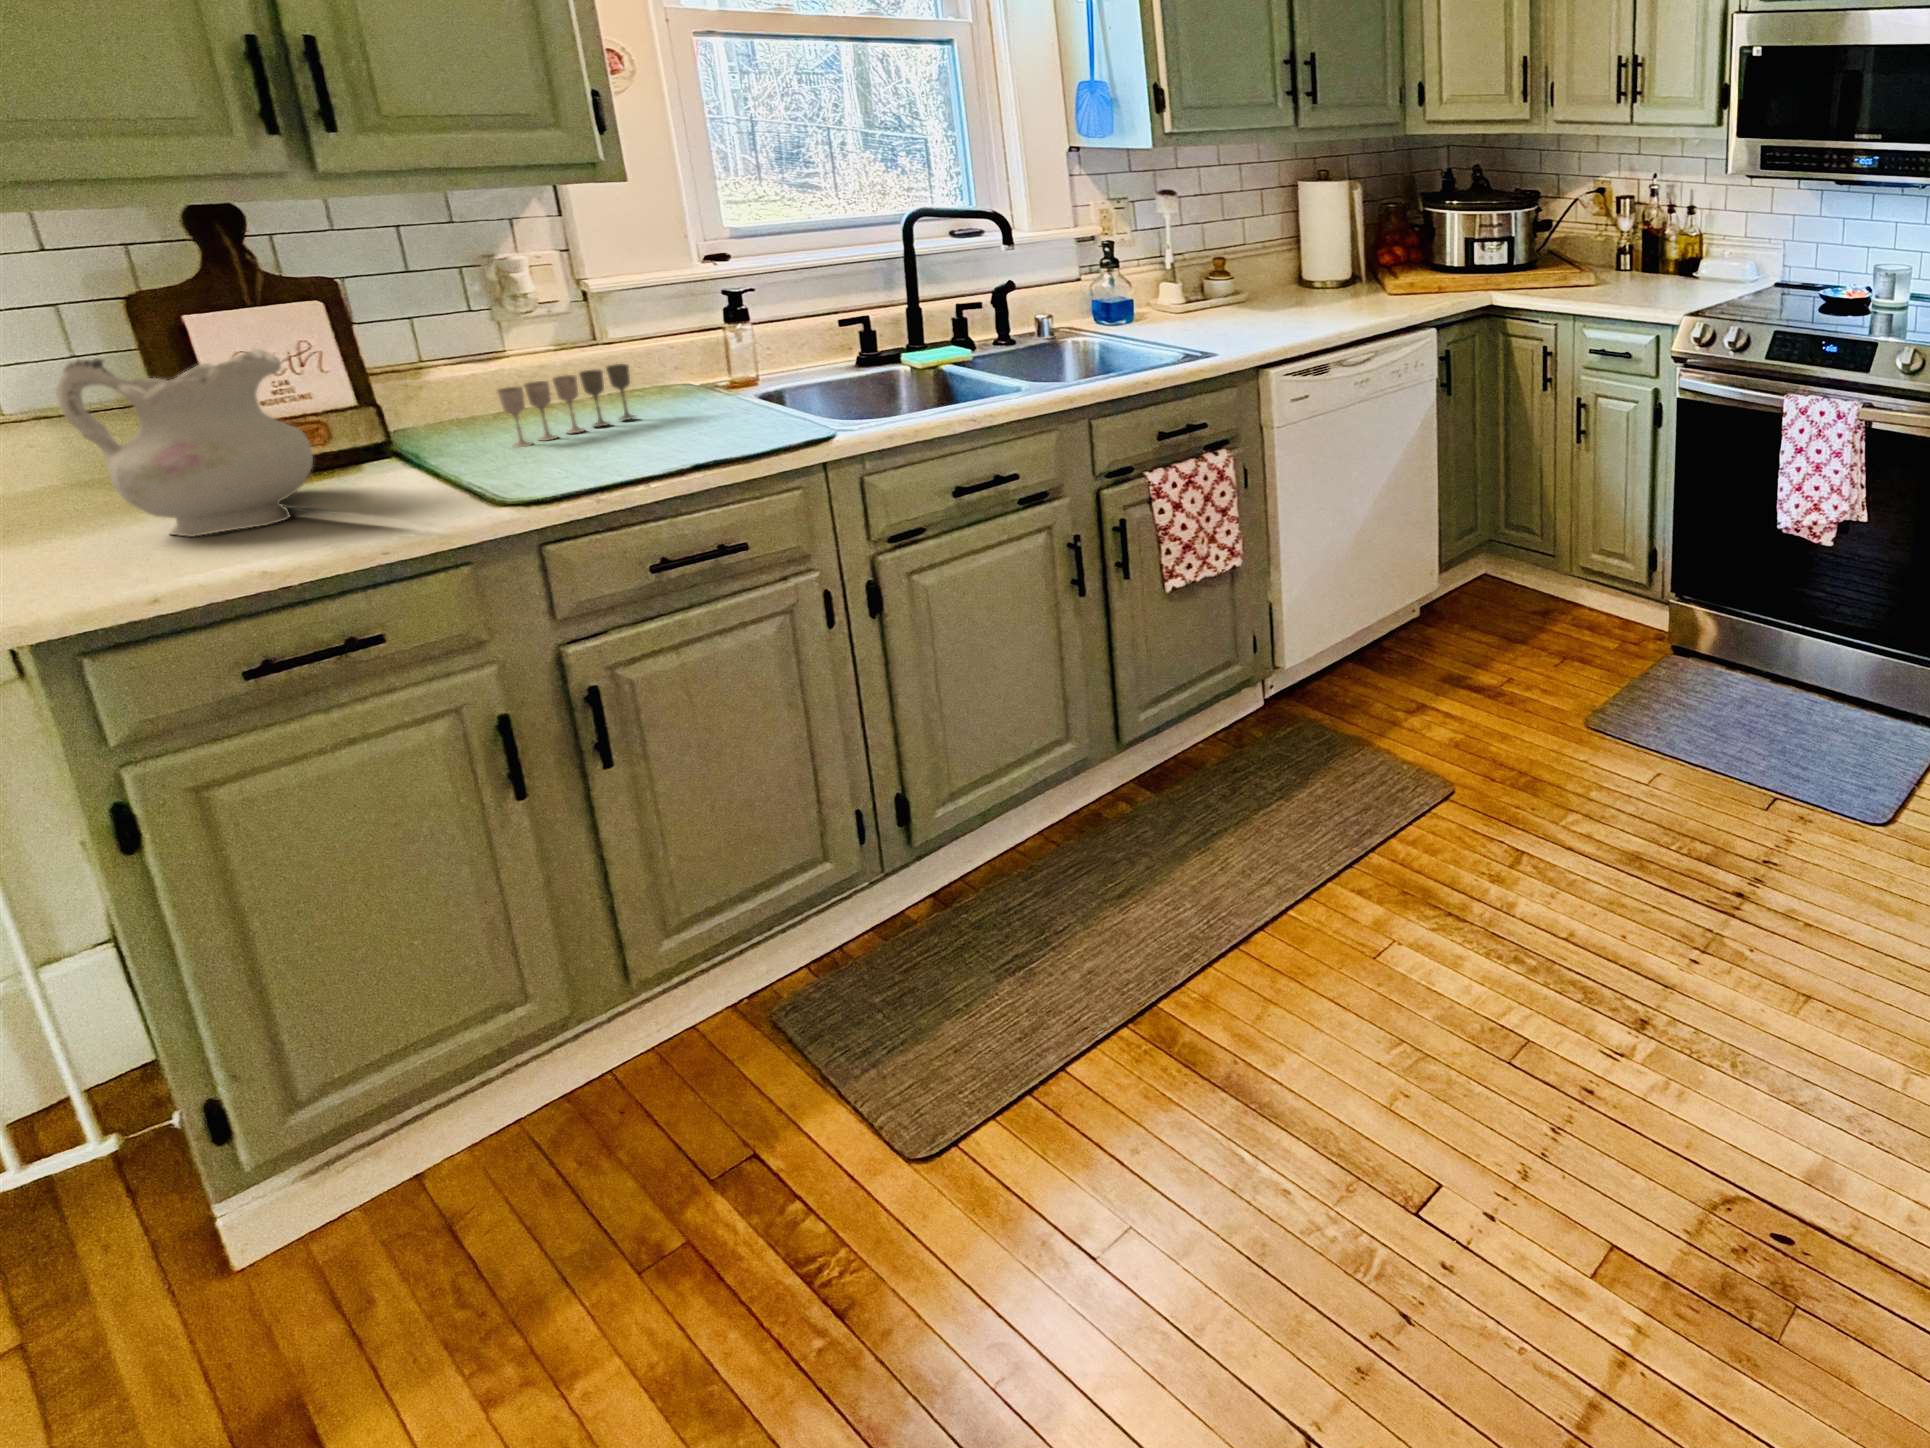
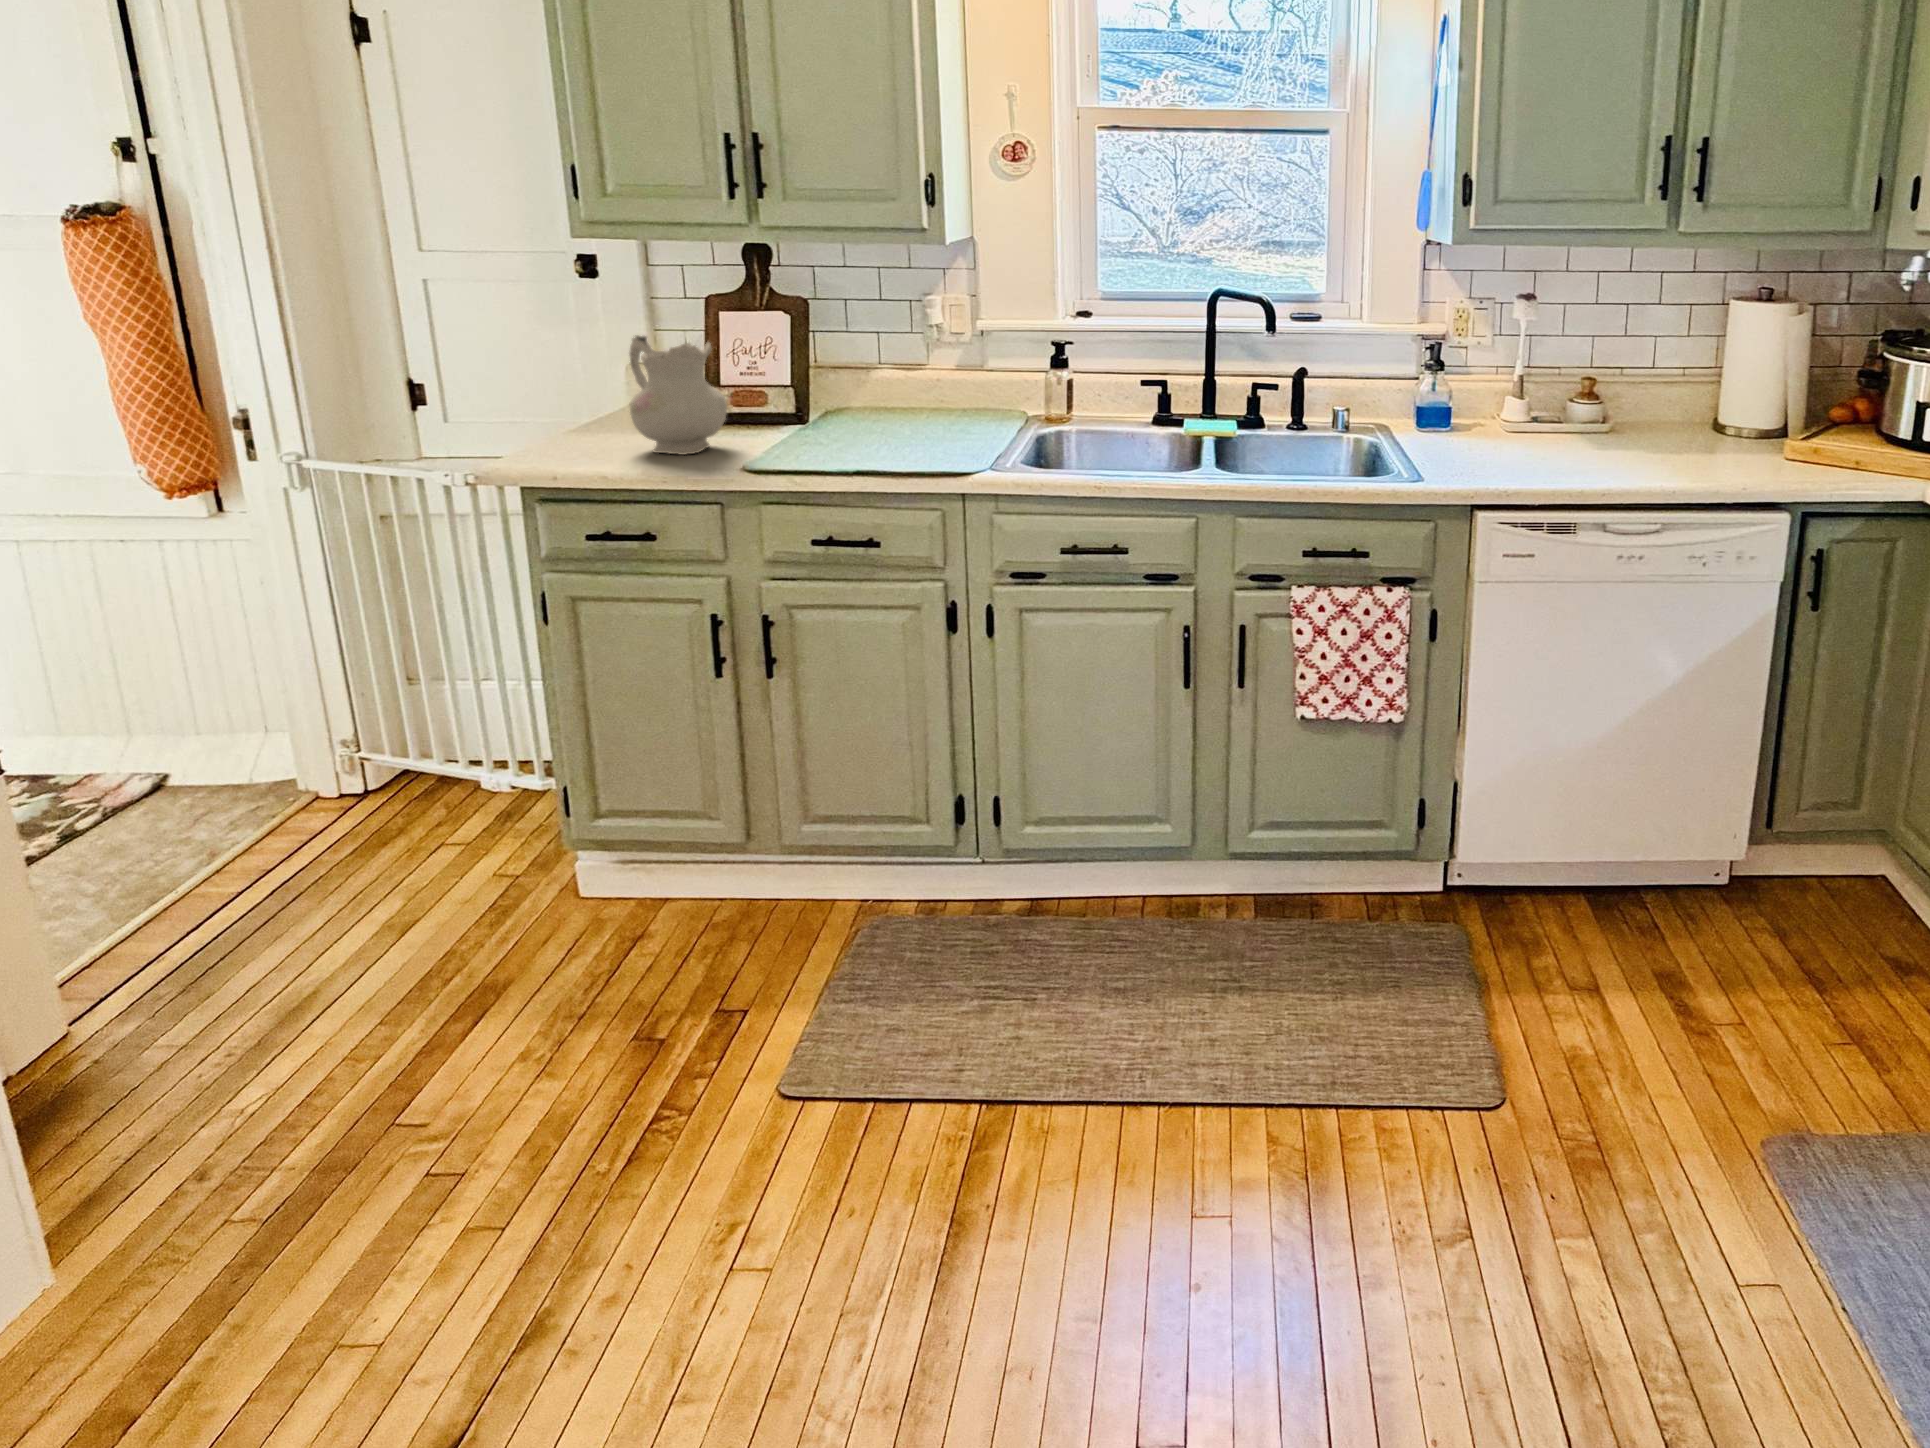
wine glass: present [497,364,635,447] -> none [851,390,951,438]

